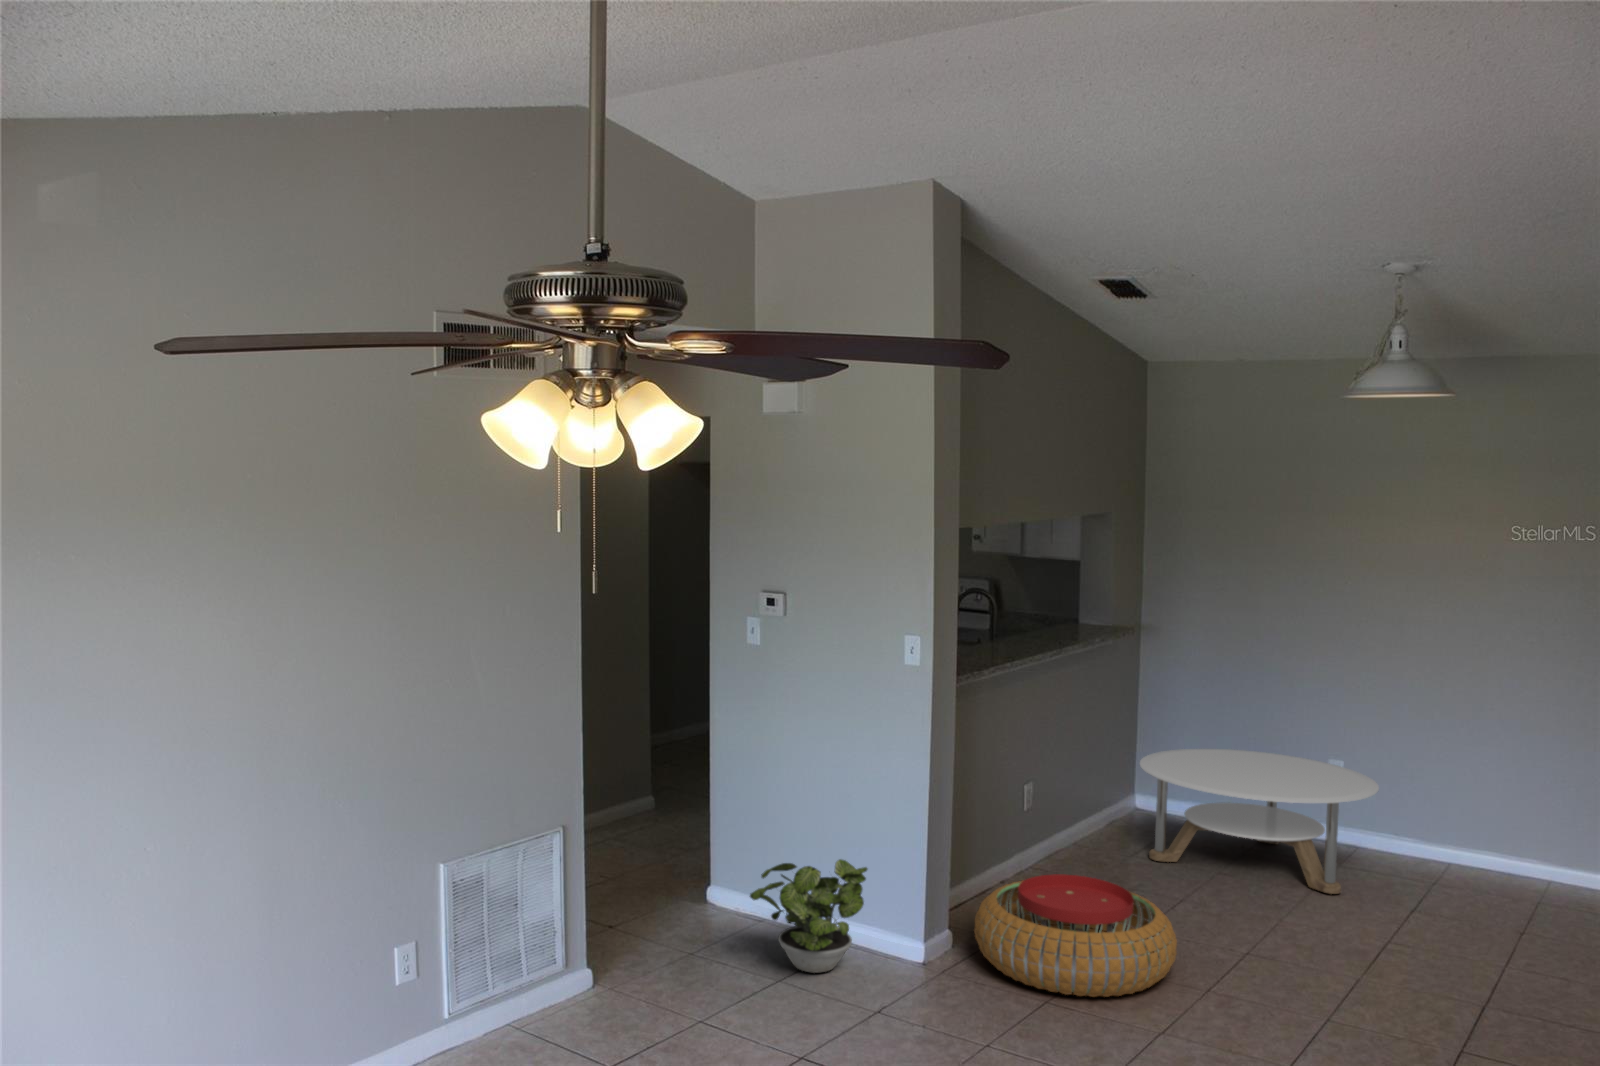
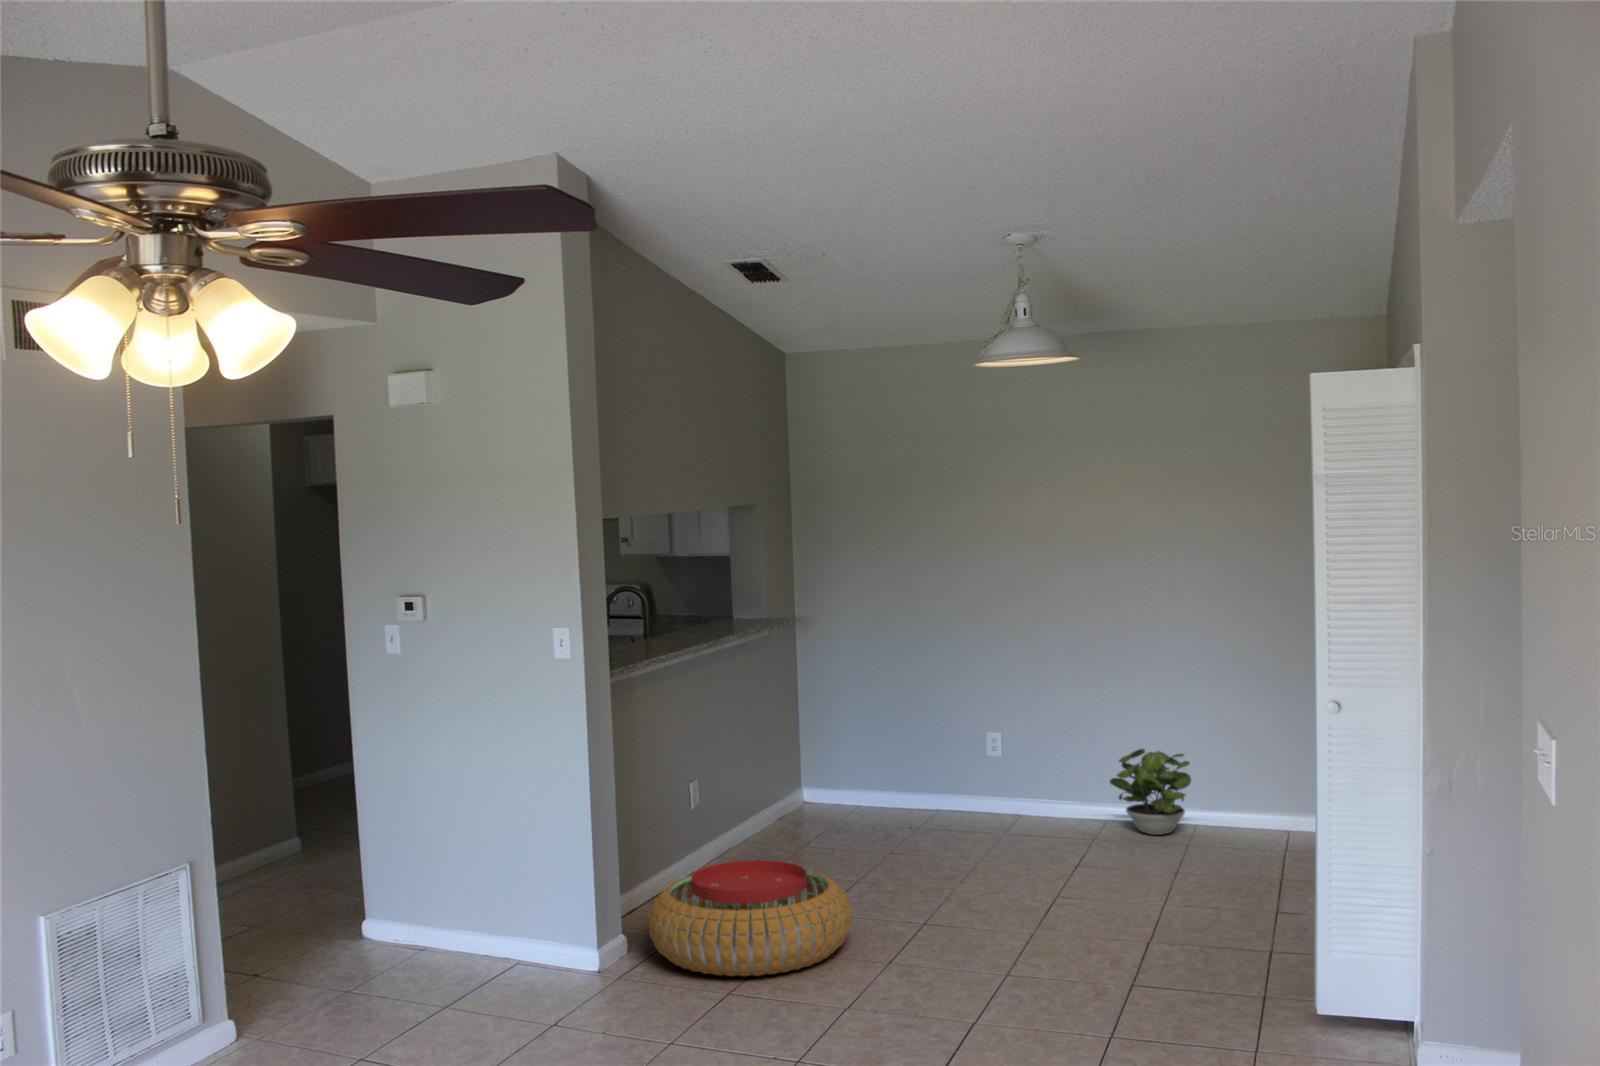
round table: present [1140,749,1379,894] -> none [809,731,1031,854]
potted plant: present [750,859,867,973] -> present [1110,749,1191,835]

